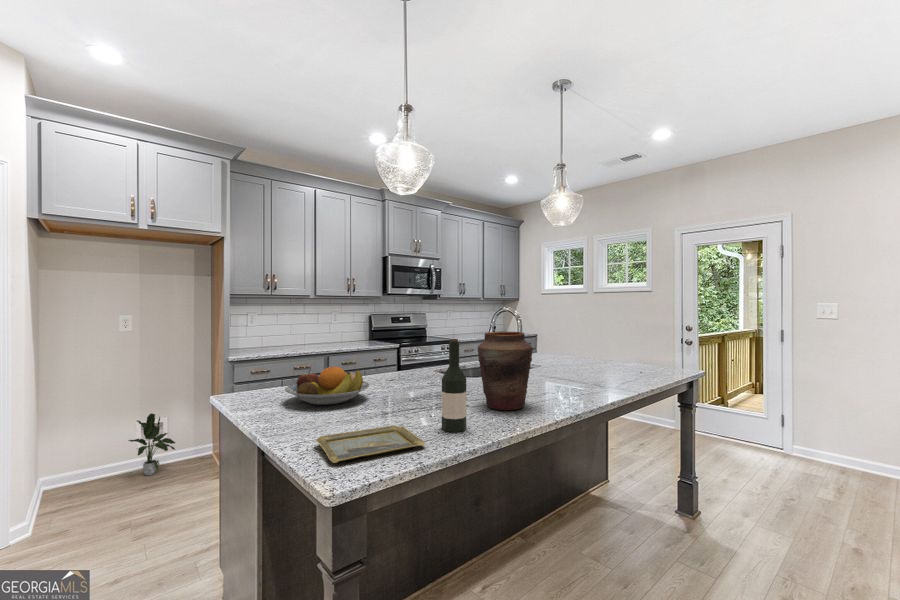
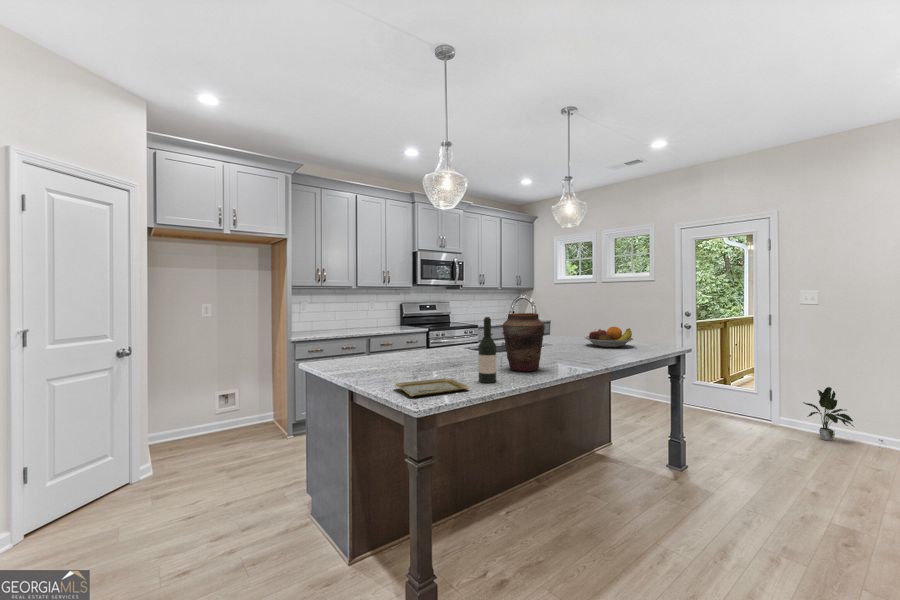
fruit bowl: present [285,367,369,405] -> present [585,327,633,347]
potted plant: present [128,413,175,476] -> present [803,387,854,441]

